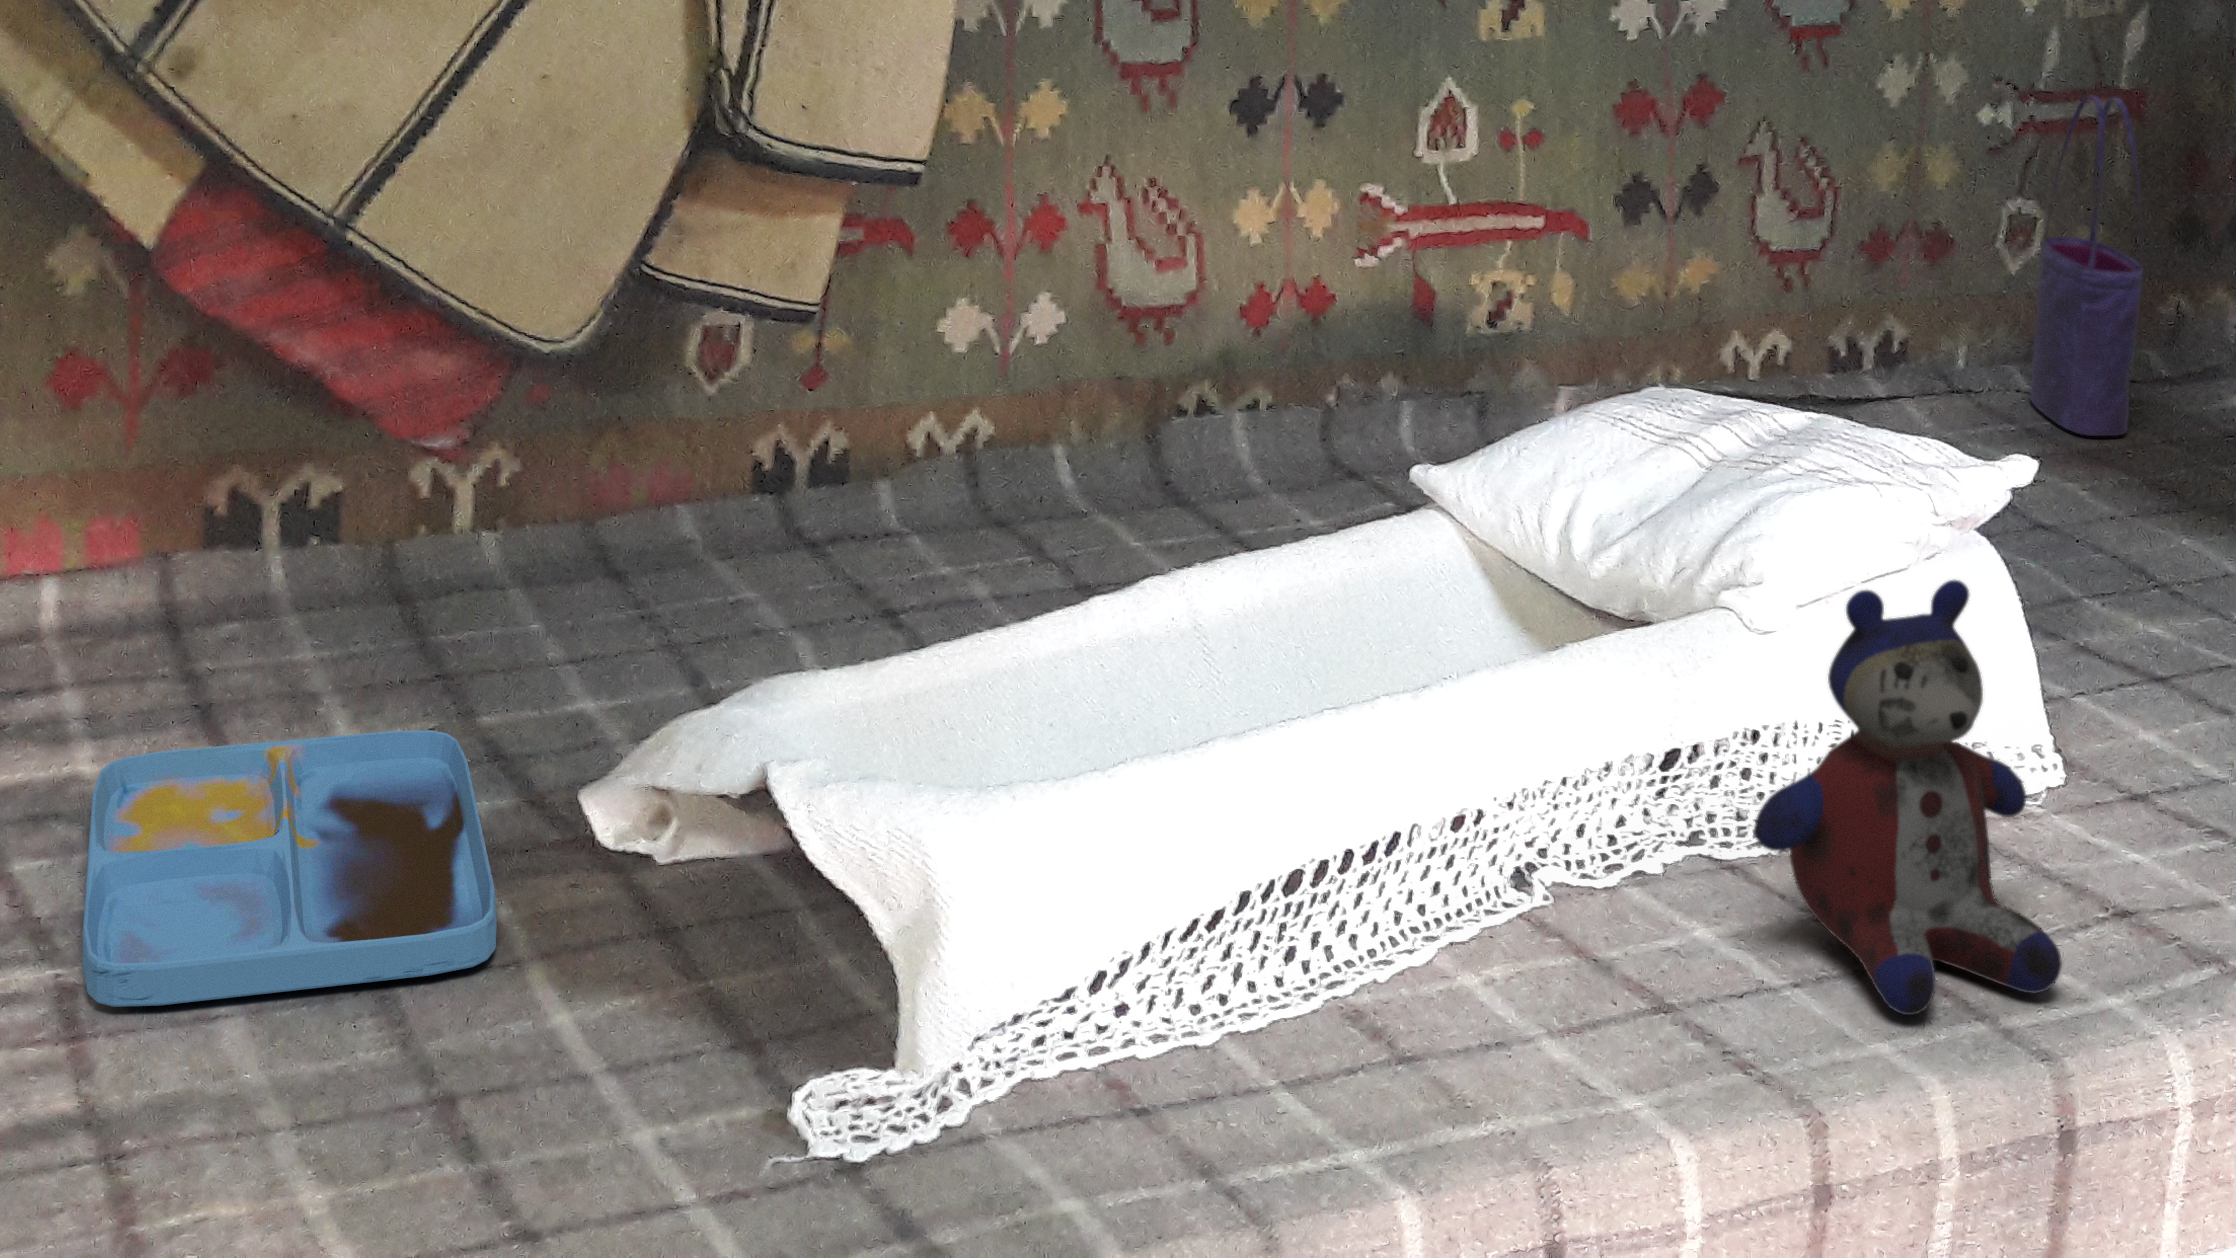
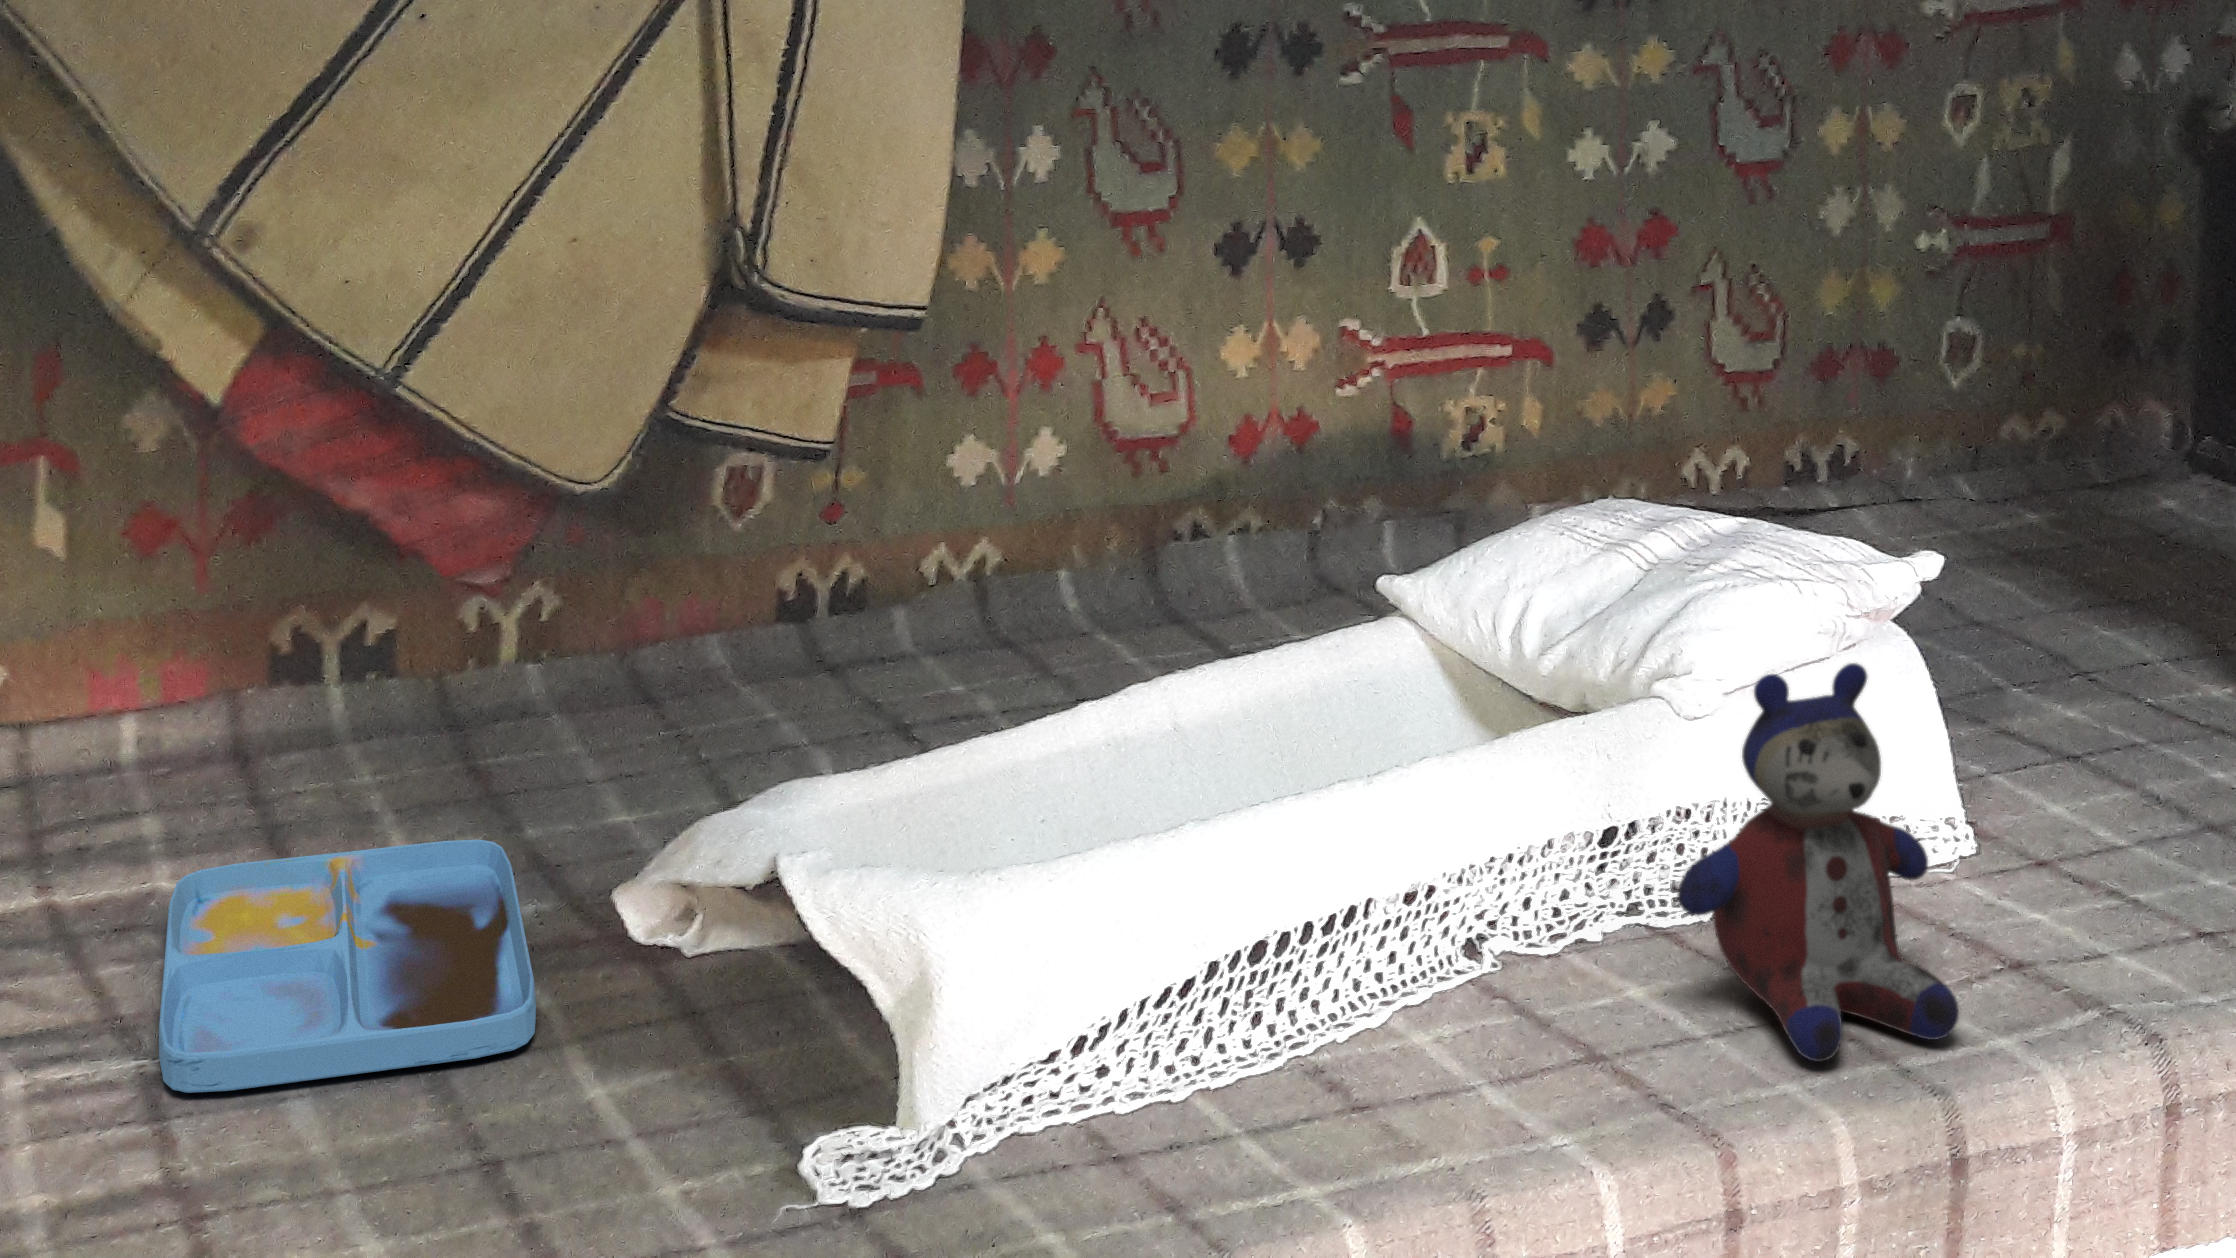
tote bag: present [2030,96,2143,436] -> none [1973,220,2070,536]

